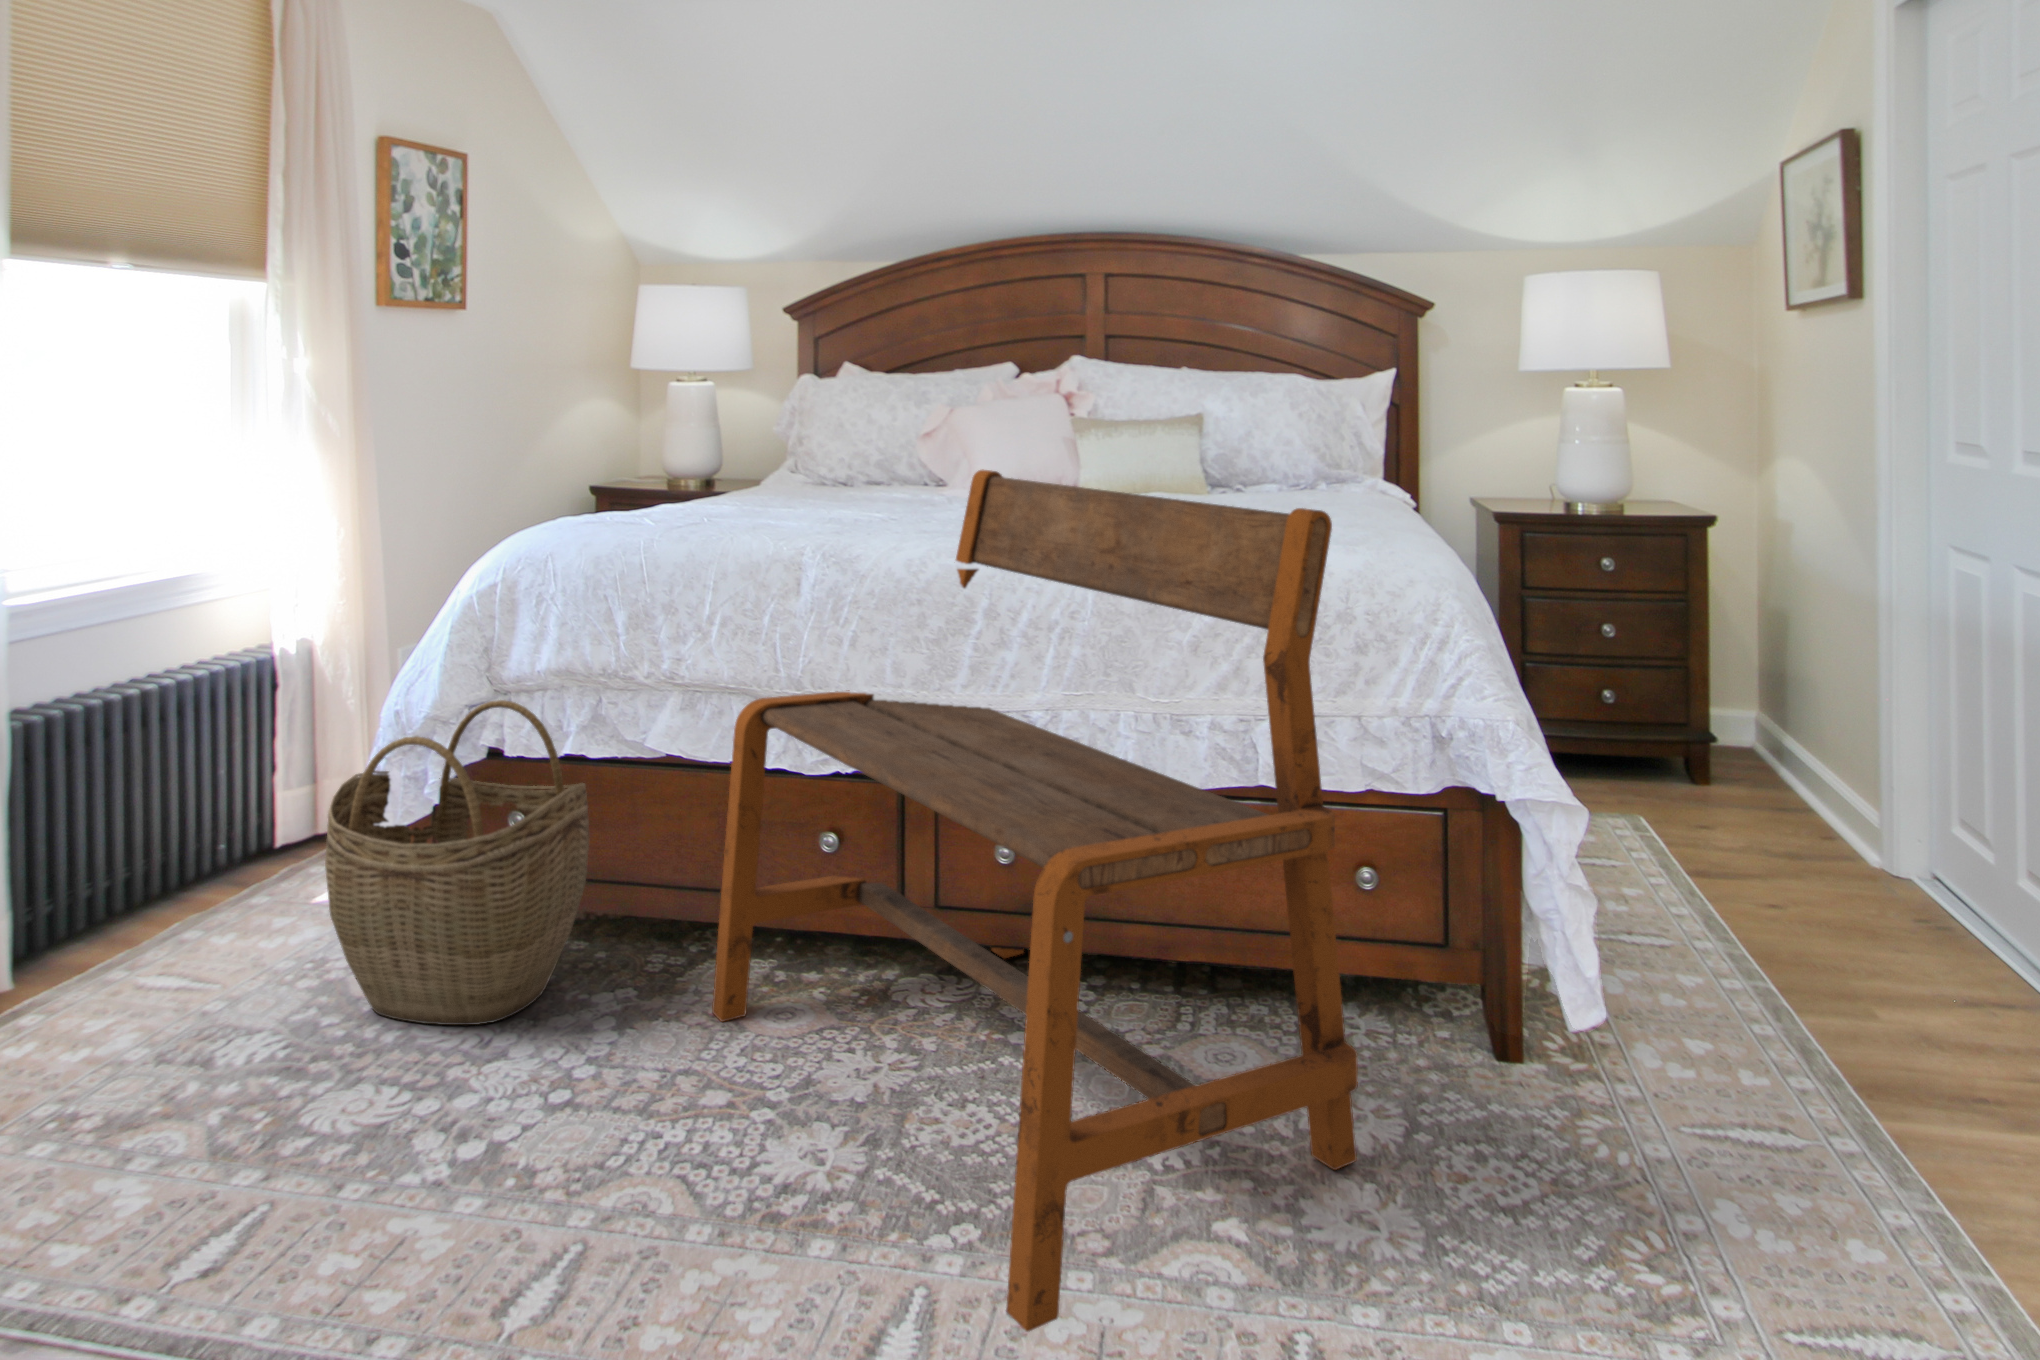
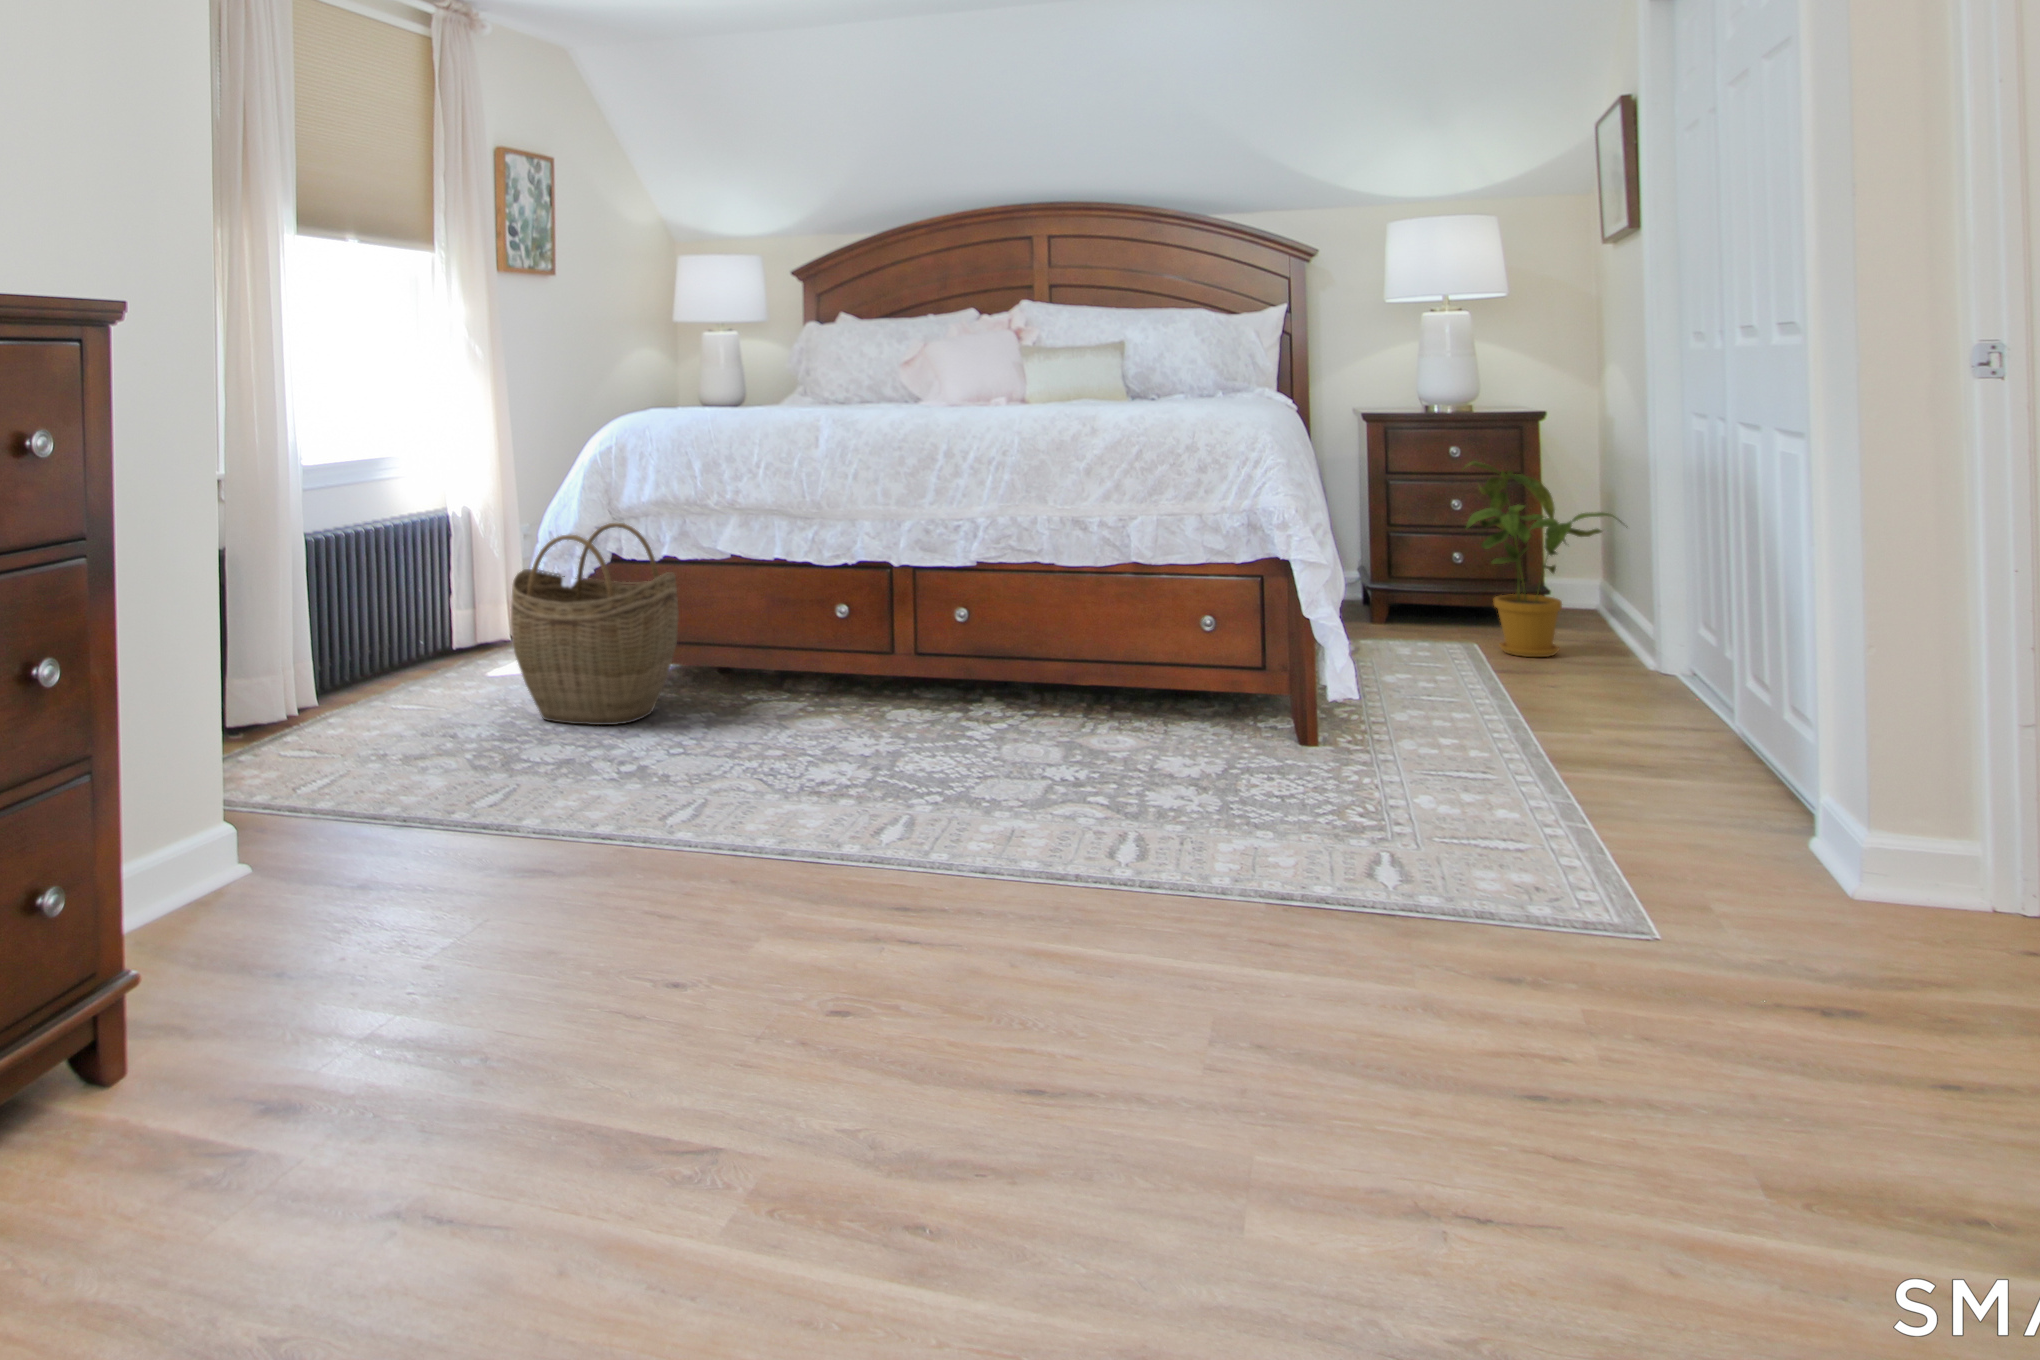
bench: present [712,470,1358,1332] -> none [765,355,1188,830]
house plant: none [1634,591,1850,853] -> present [1466,461,1622,657]

